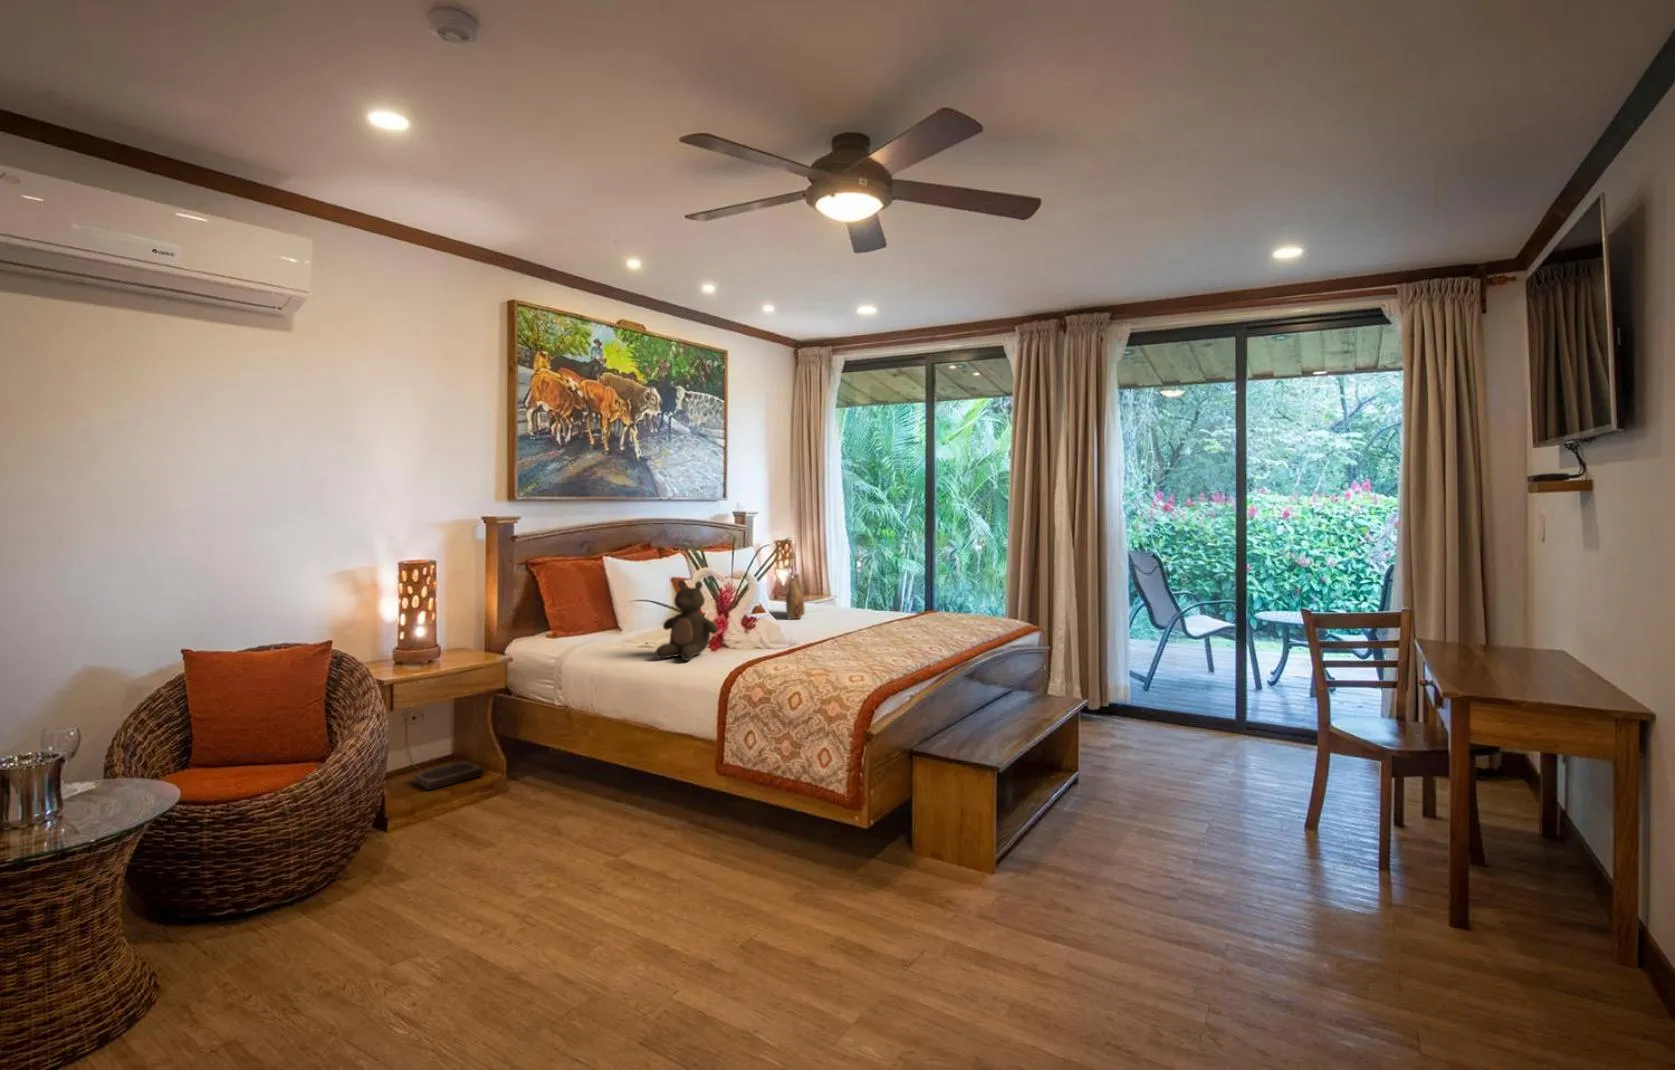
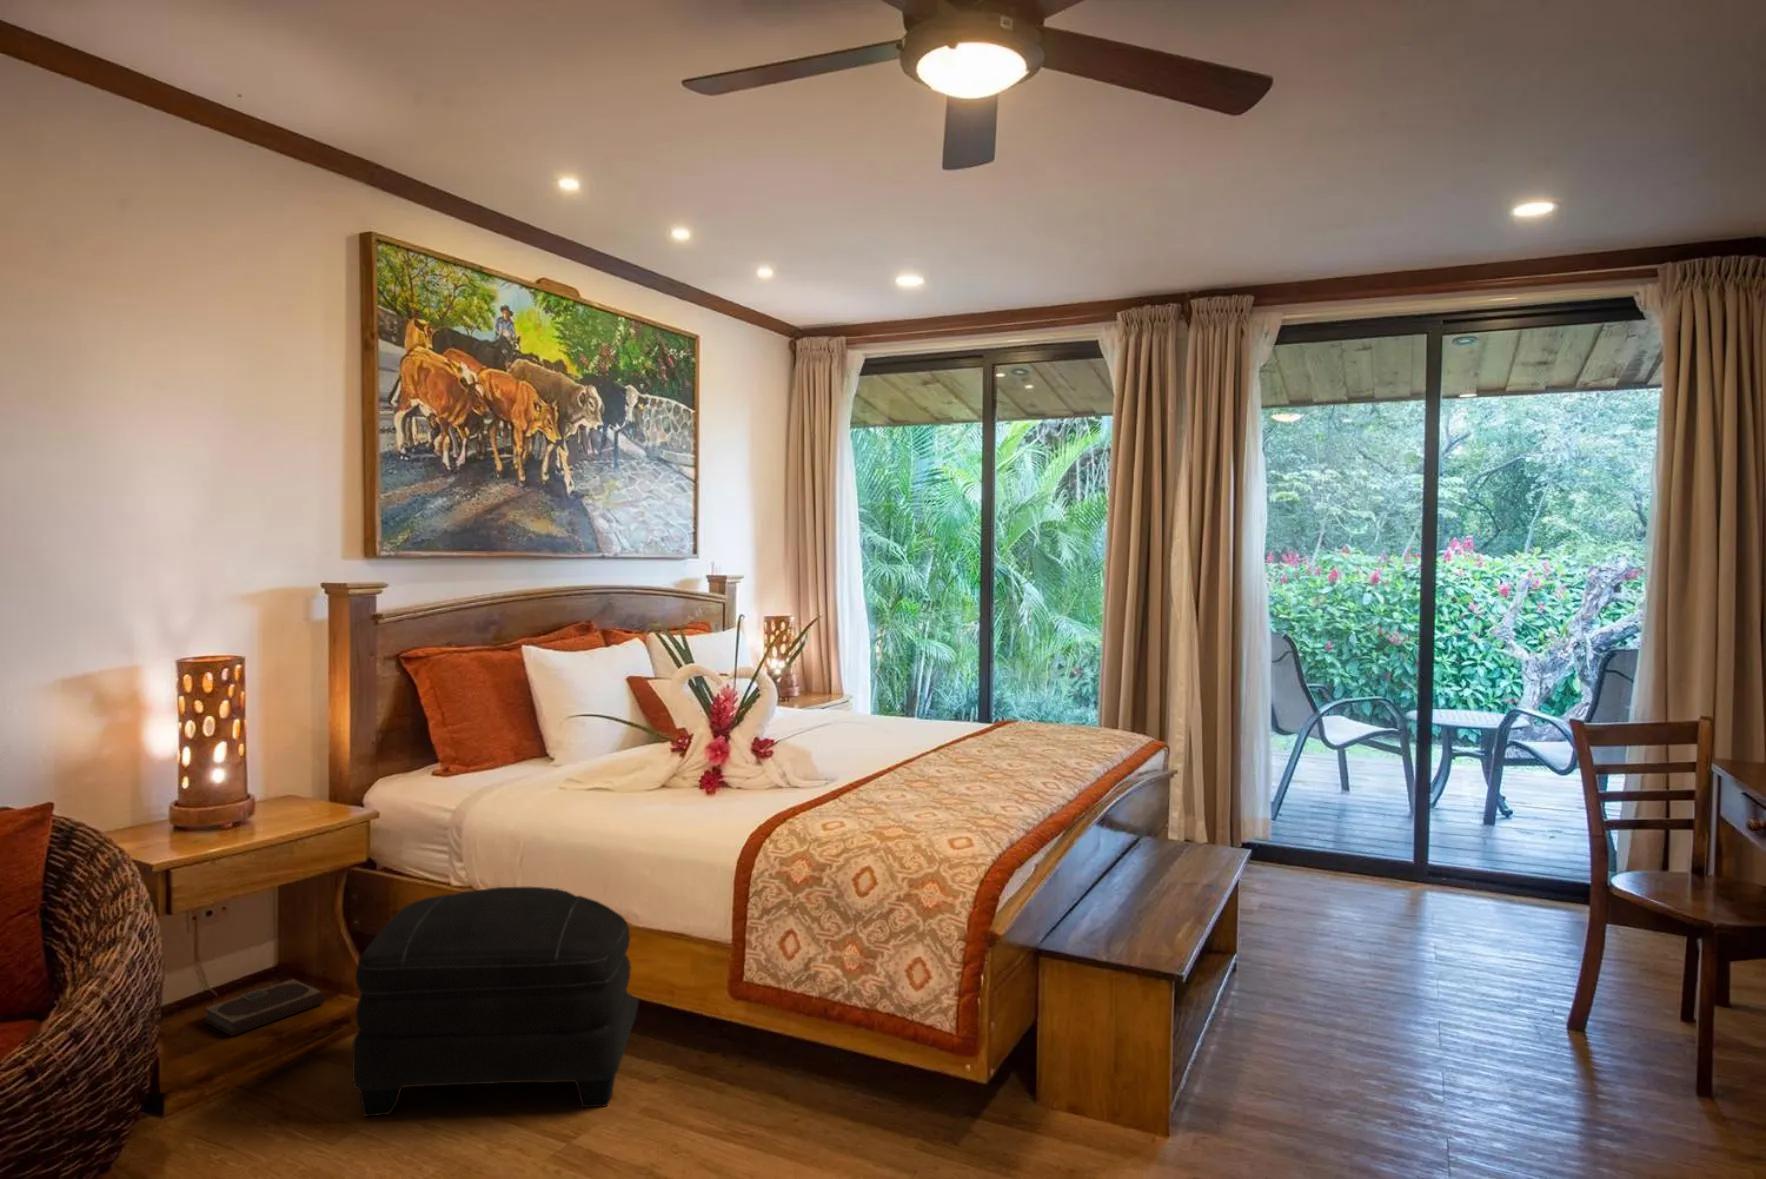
tote bag: present [786,552,805,619] -> none [797,632,822,736]
stuffed bear: present [656,580,718,661] -> none [616,682,716,811]
ottoman: none [496,705,670,836] -> present [352,887,639,1117]

